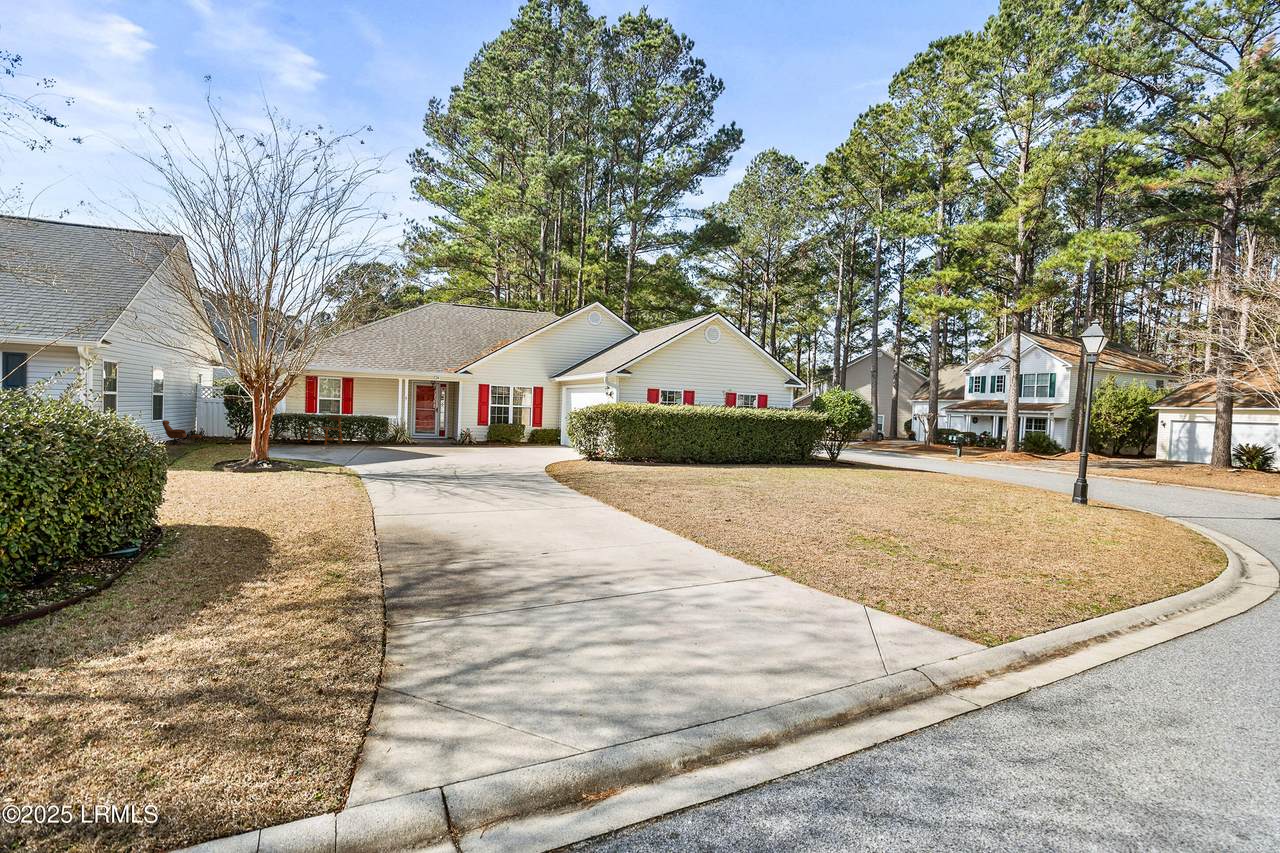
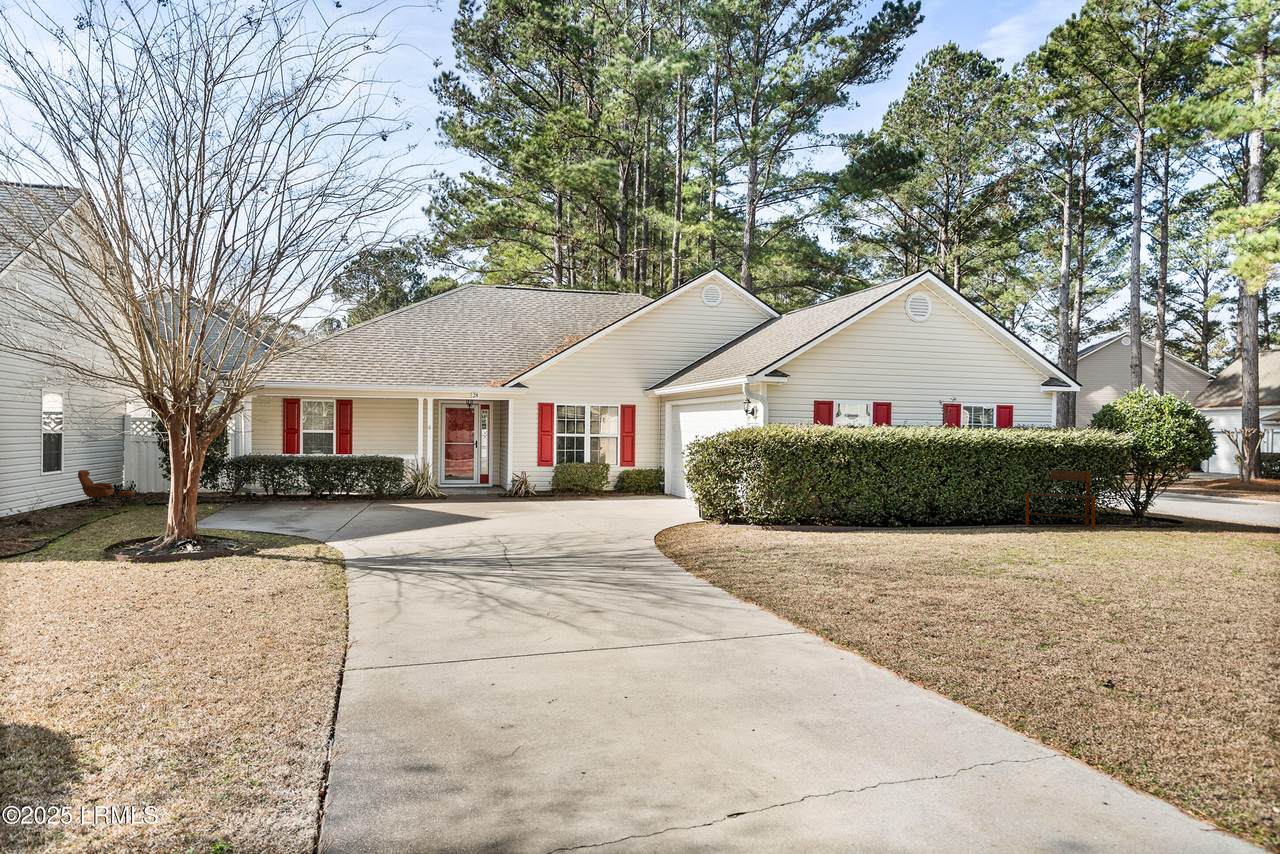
bench: present [308,415,342,445] -> present [1025,470,1095,530]

